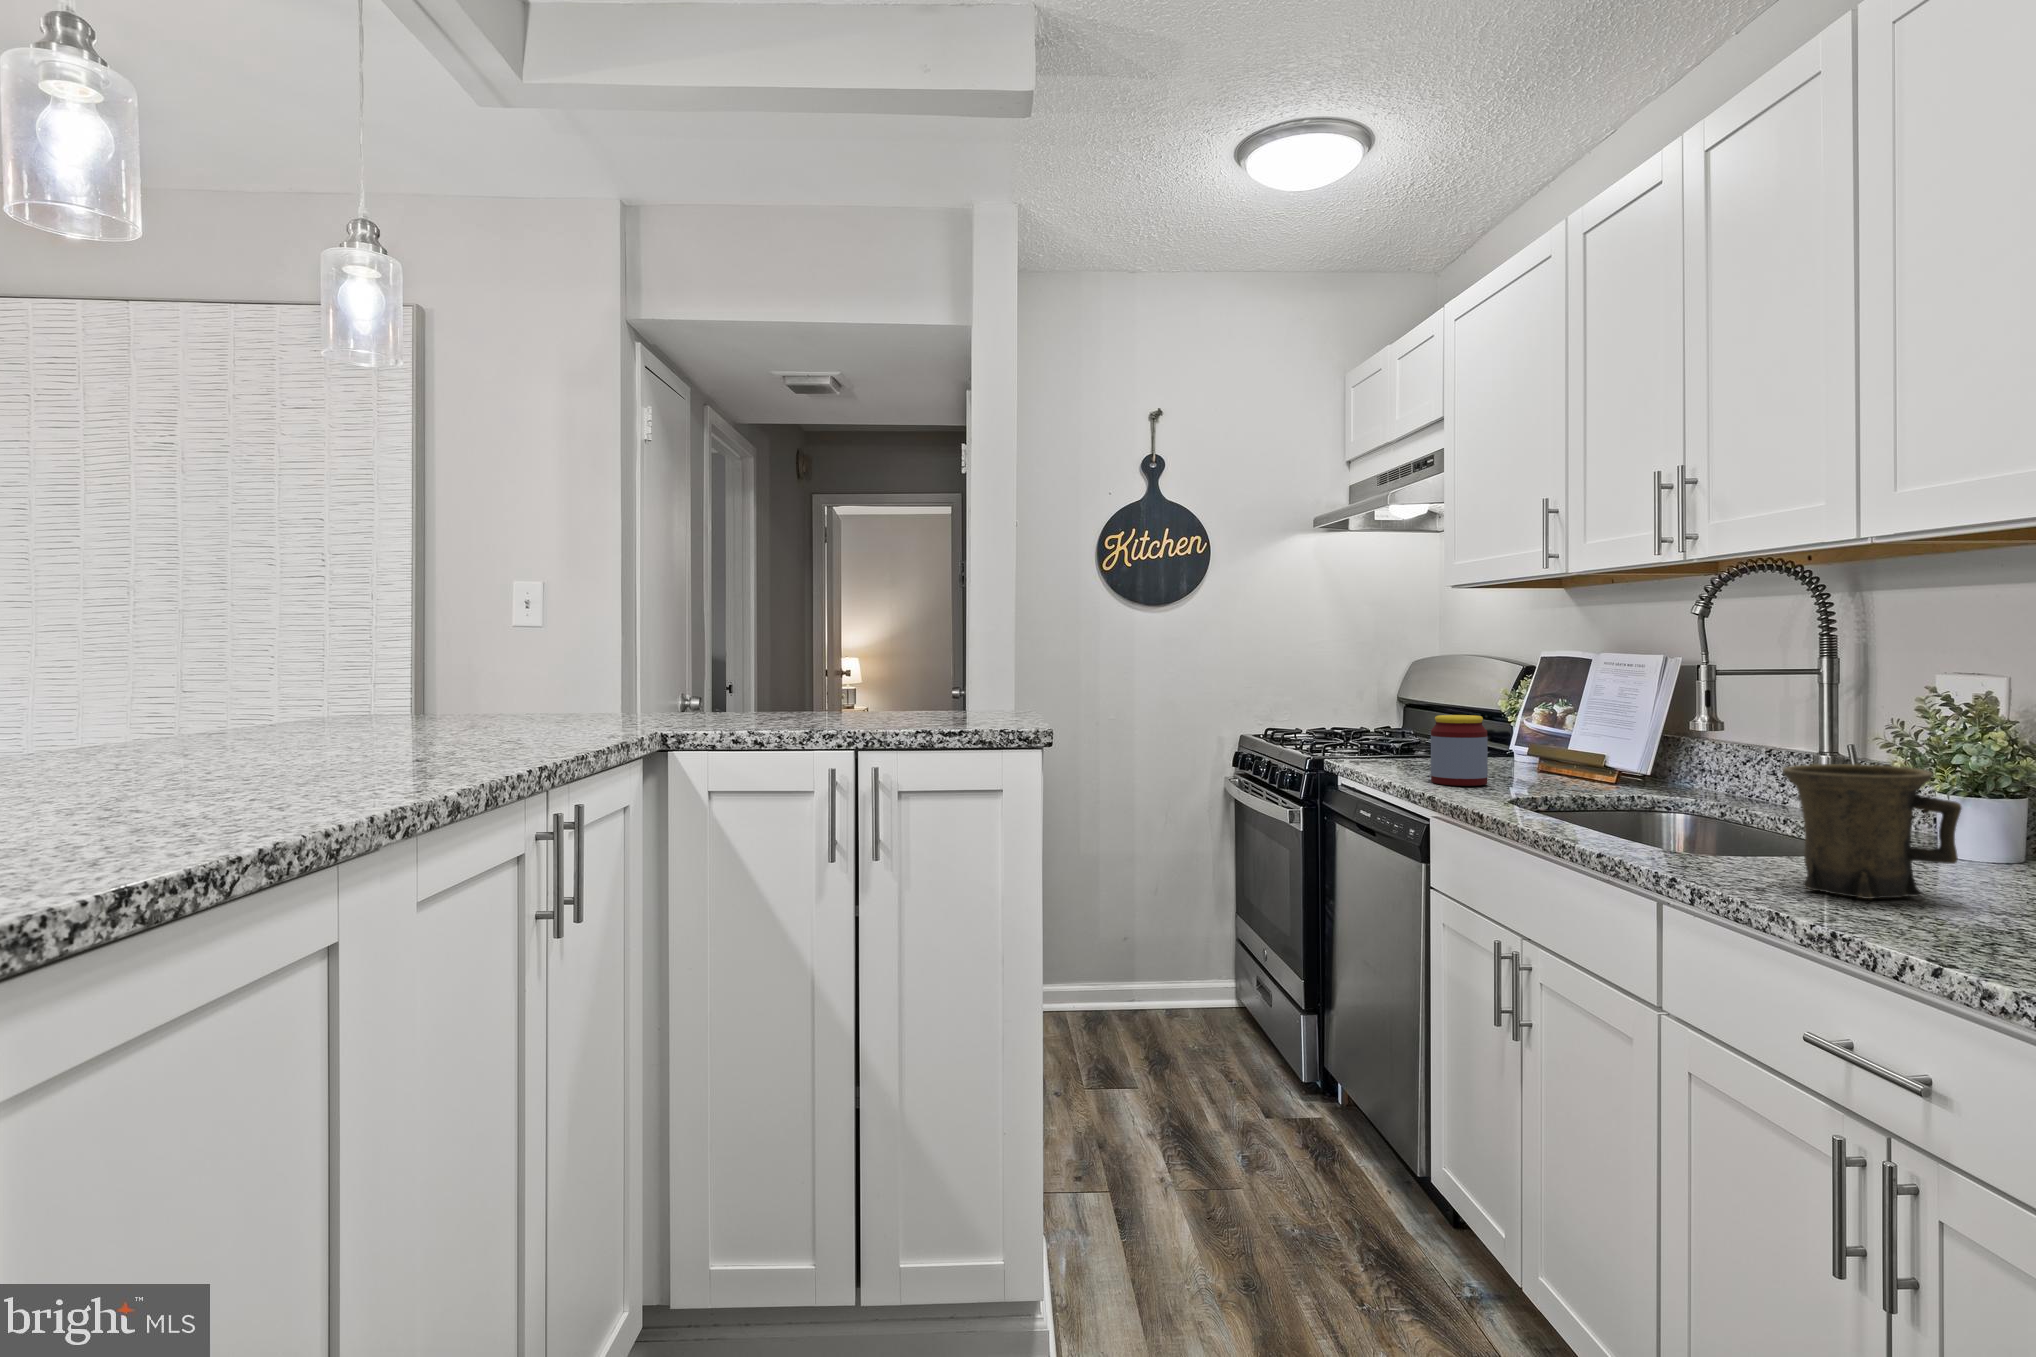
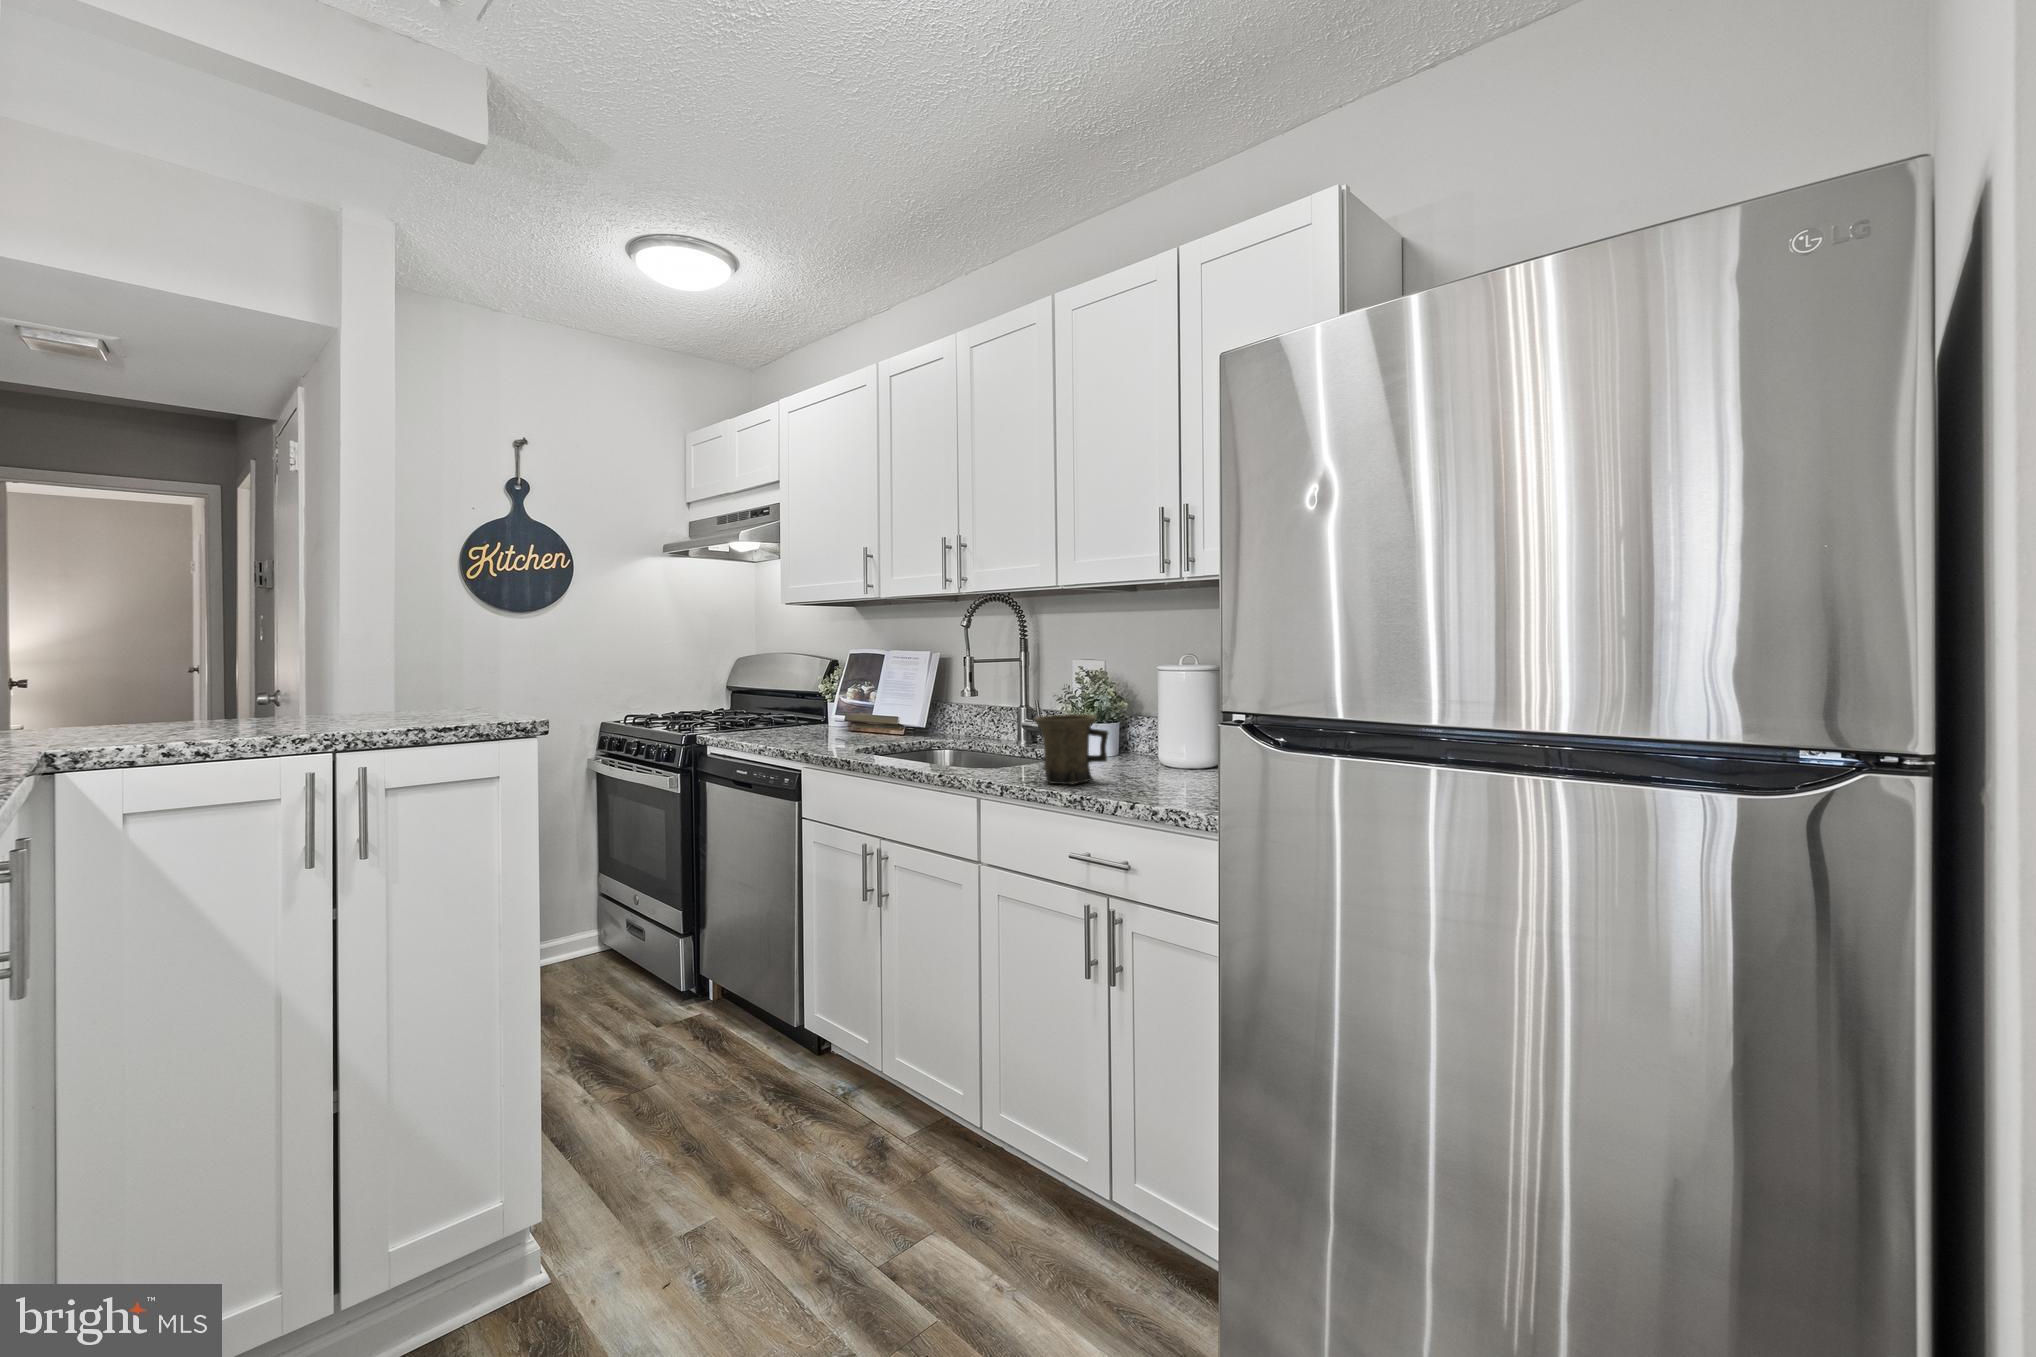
jar: present [1431,715,1488,786] -> none [793,698,832,748]

